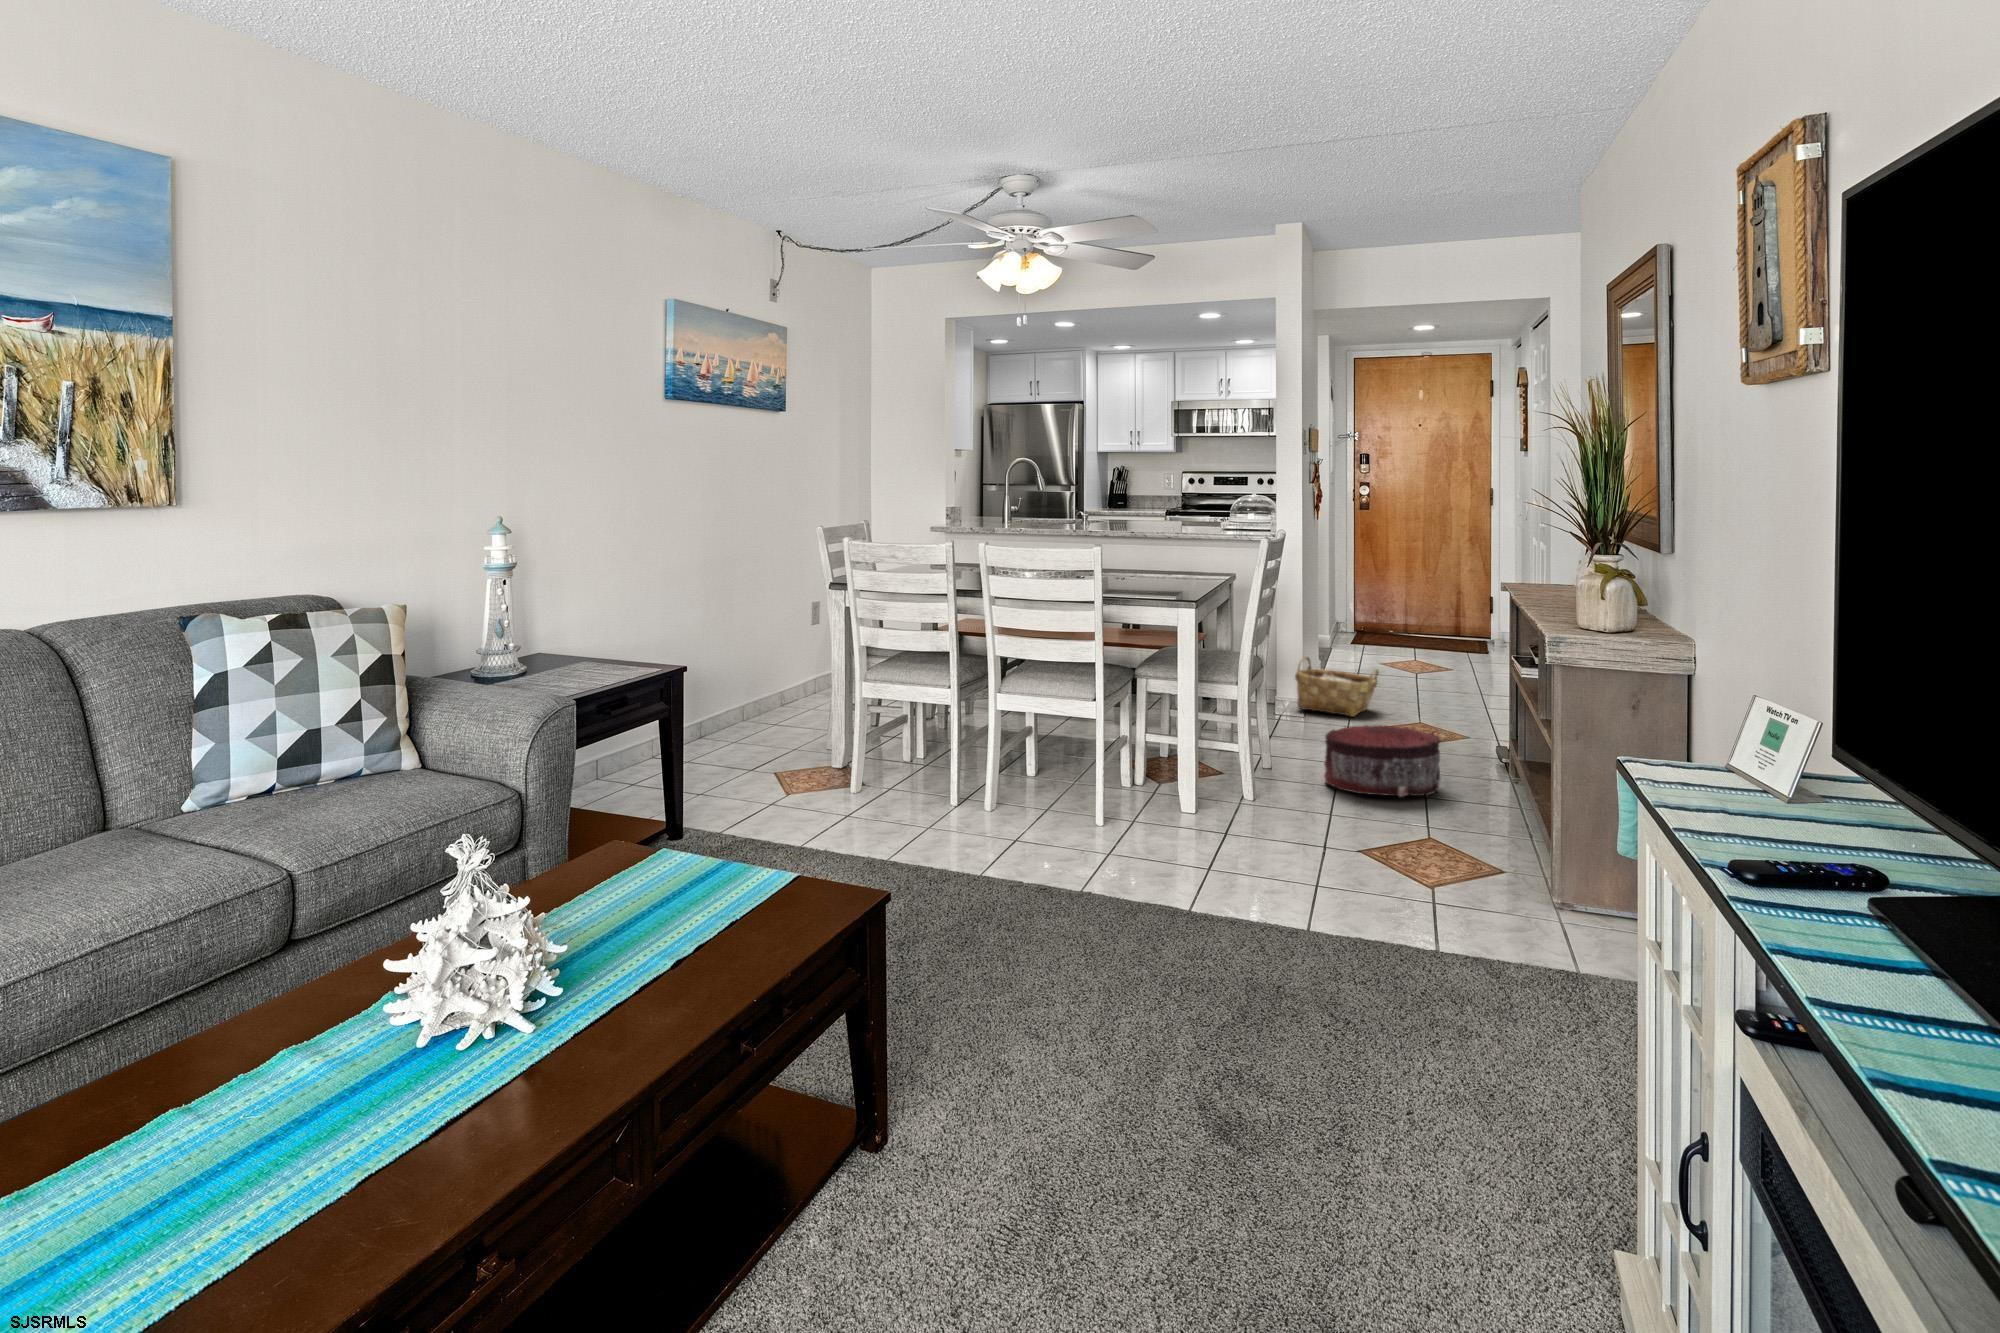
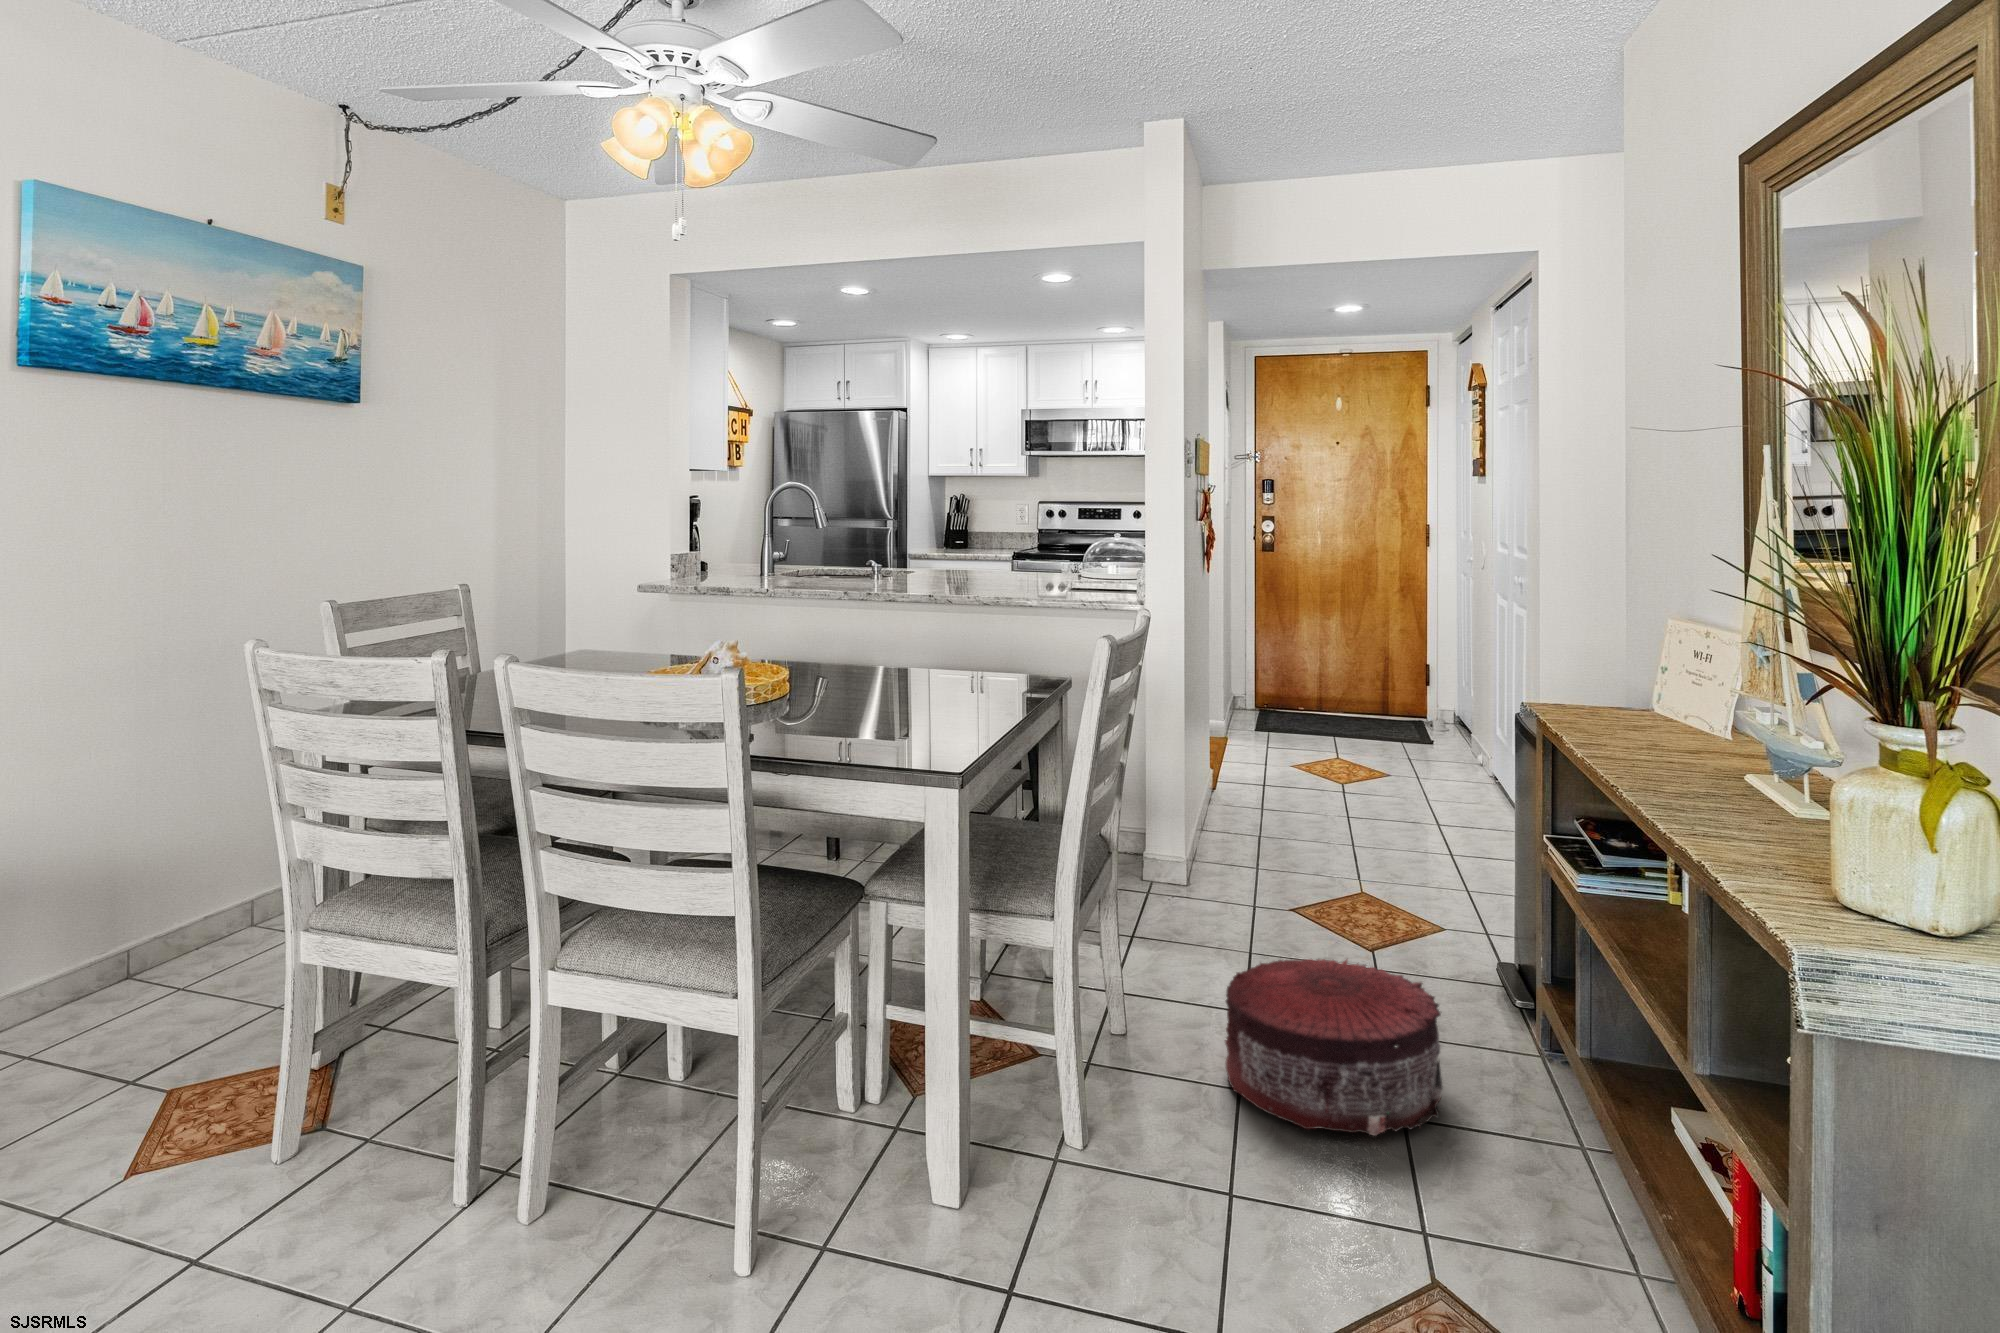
woven basket: present [1295,656,1379,717] -> none [1178,779,1303,878]

